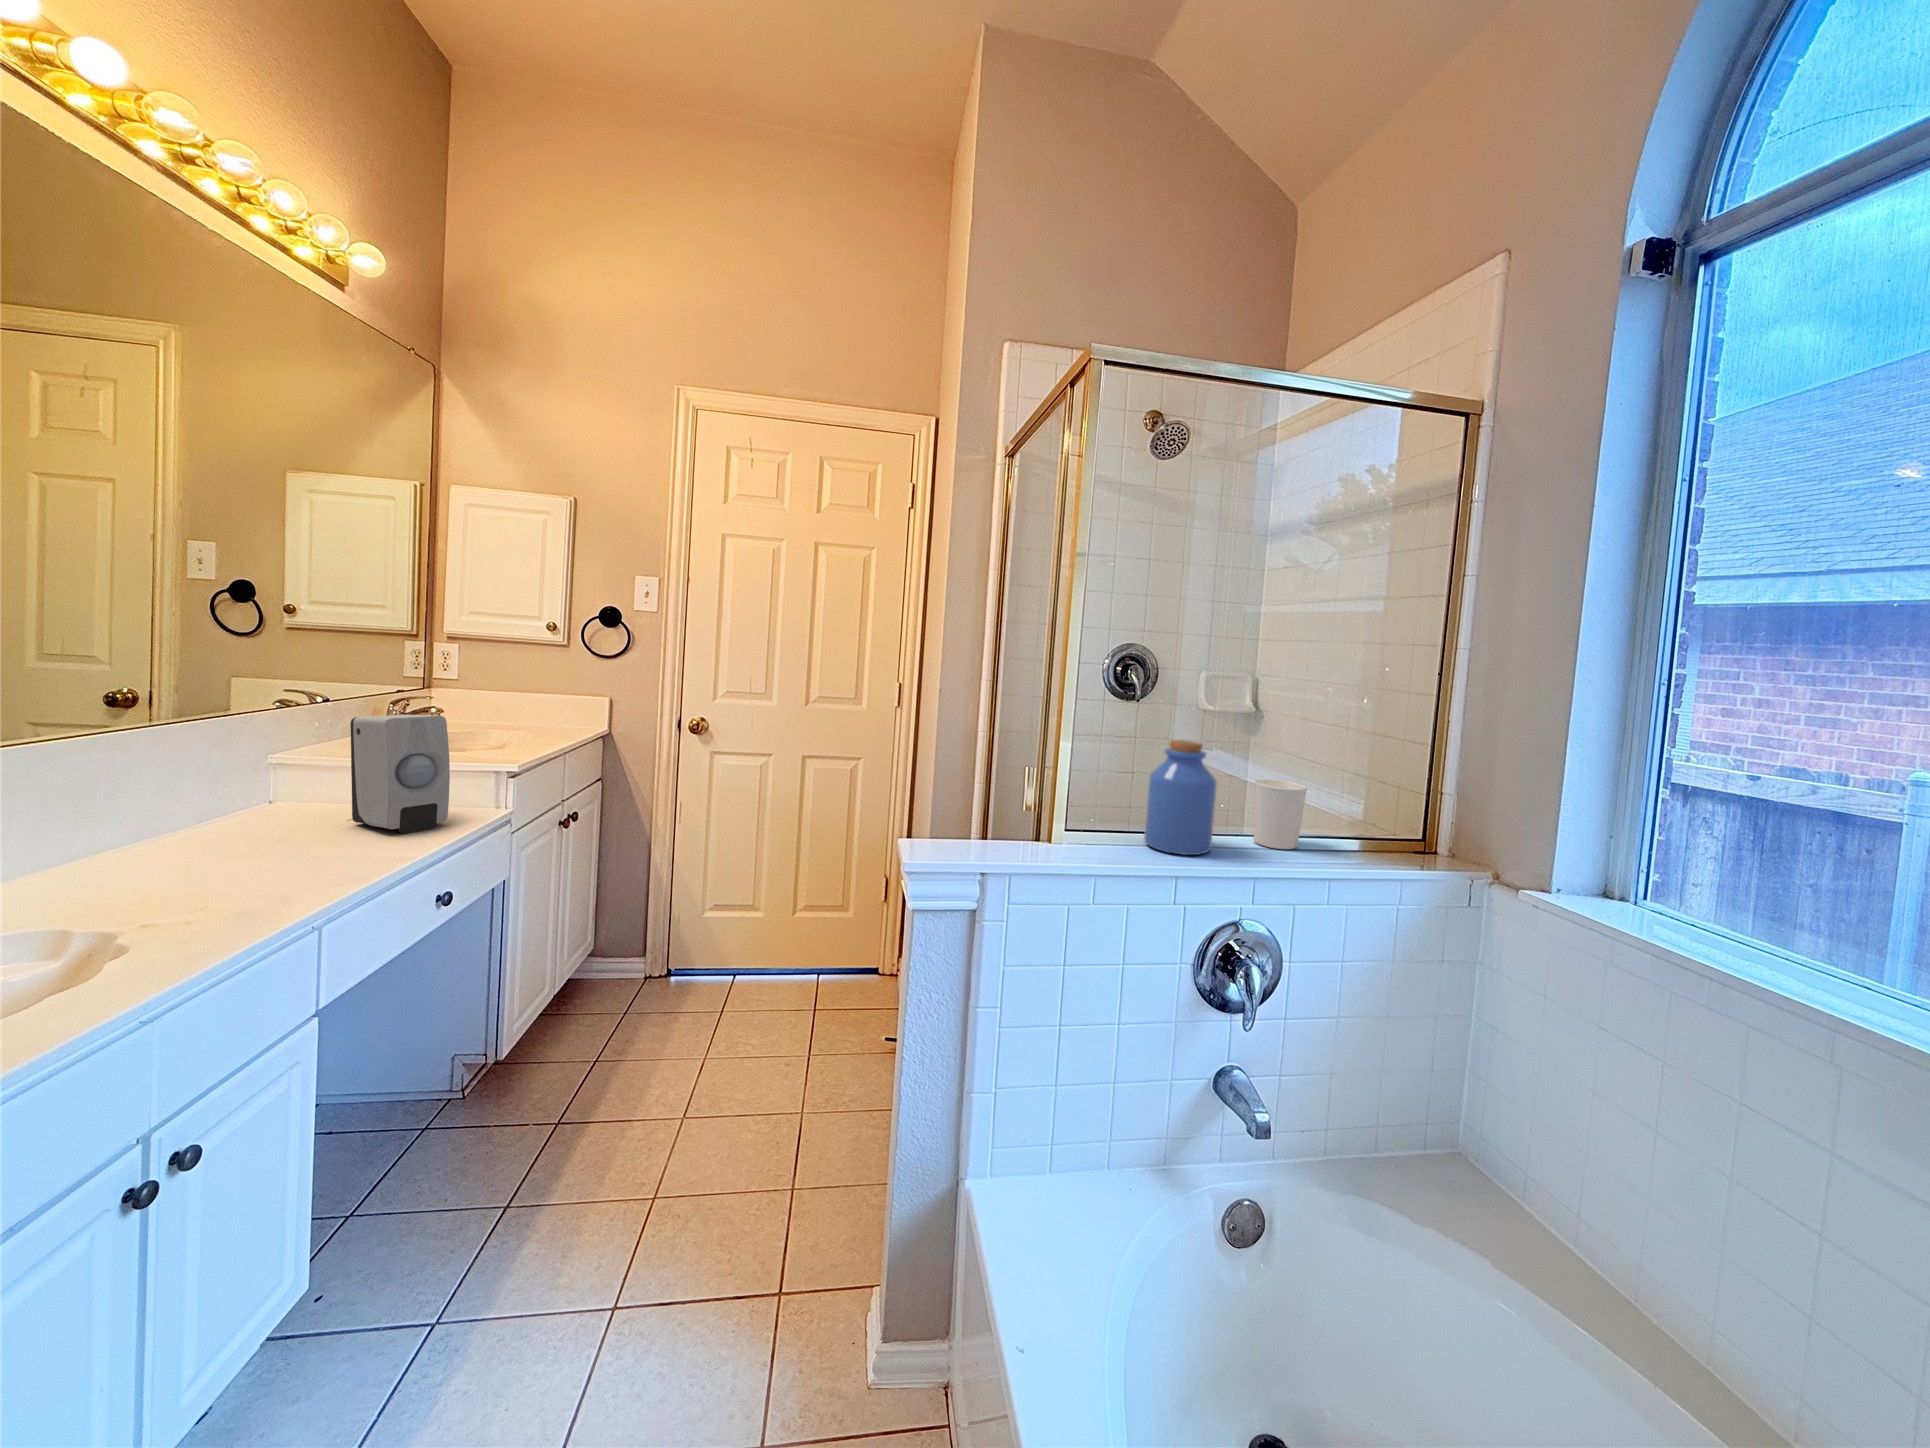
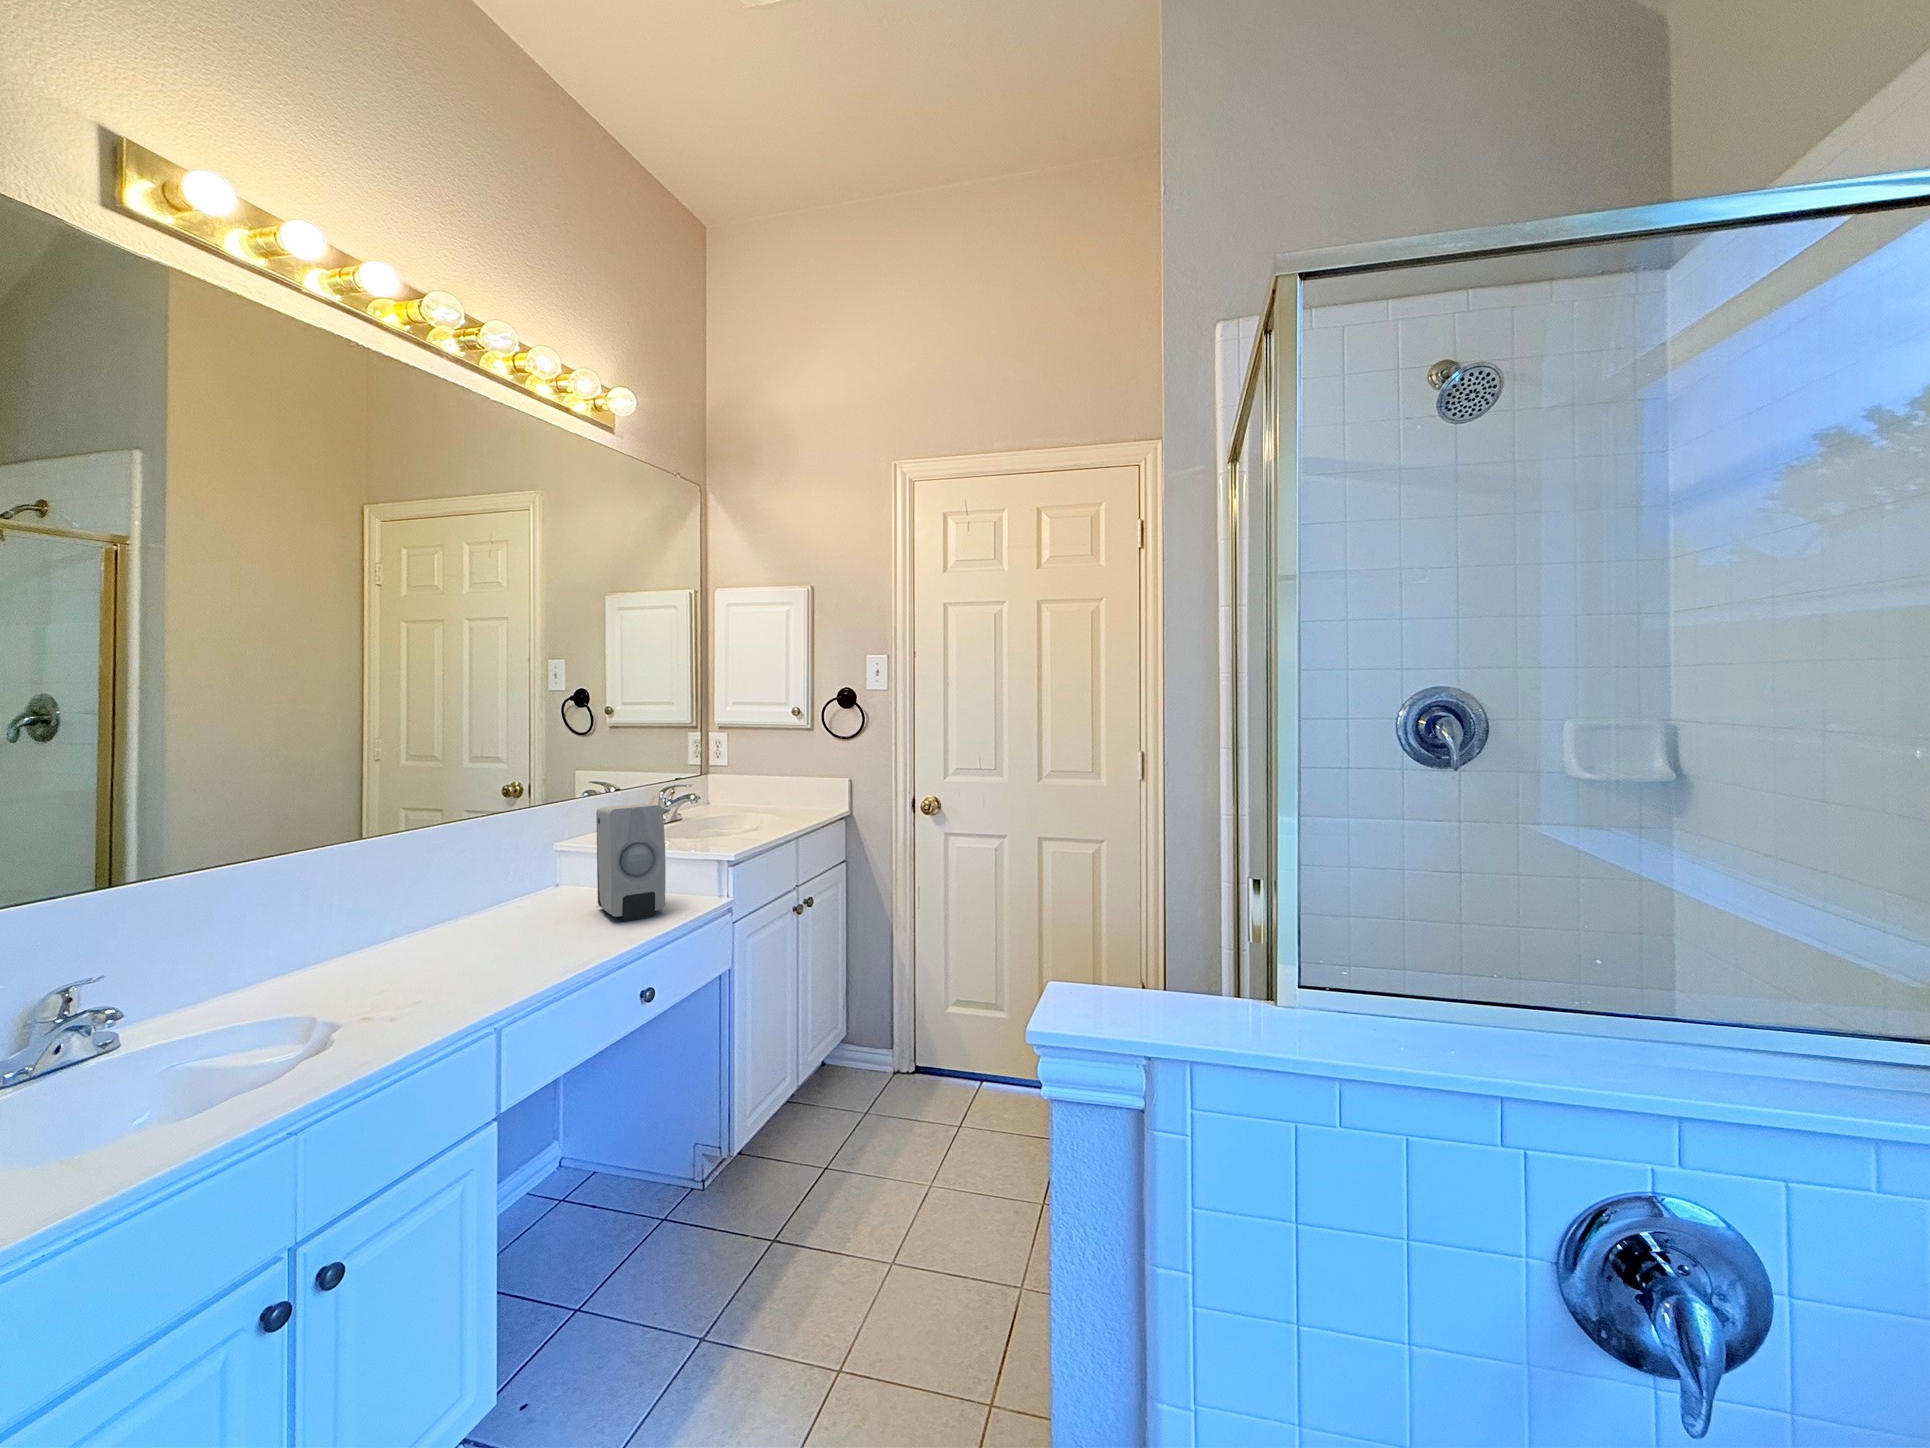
jar: present [1144,740,1217,855] -> none [1466,843,1615,1064]
candle holder: present [1254,779,1307,849] -> none [1710,917,1852,1069]

